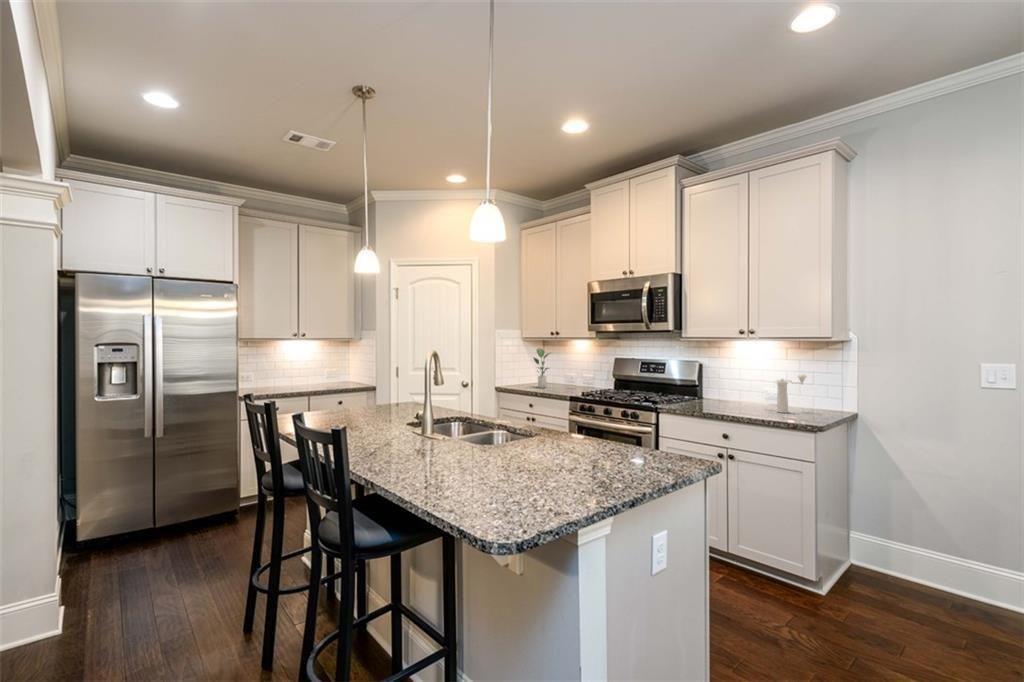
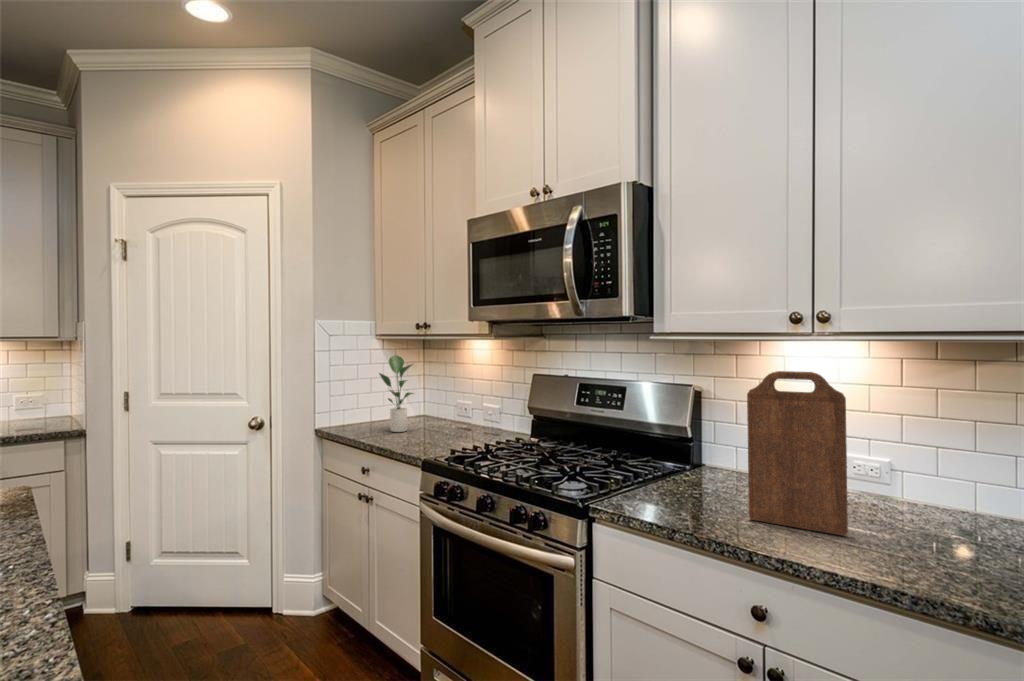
cutting board: none [721,352,758,412] -> present [747,371,848,536]
pepper mill: present [777,374,806,413] -> none [896,430,979,539]

